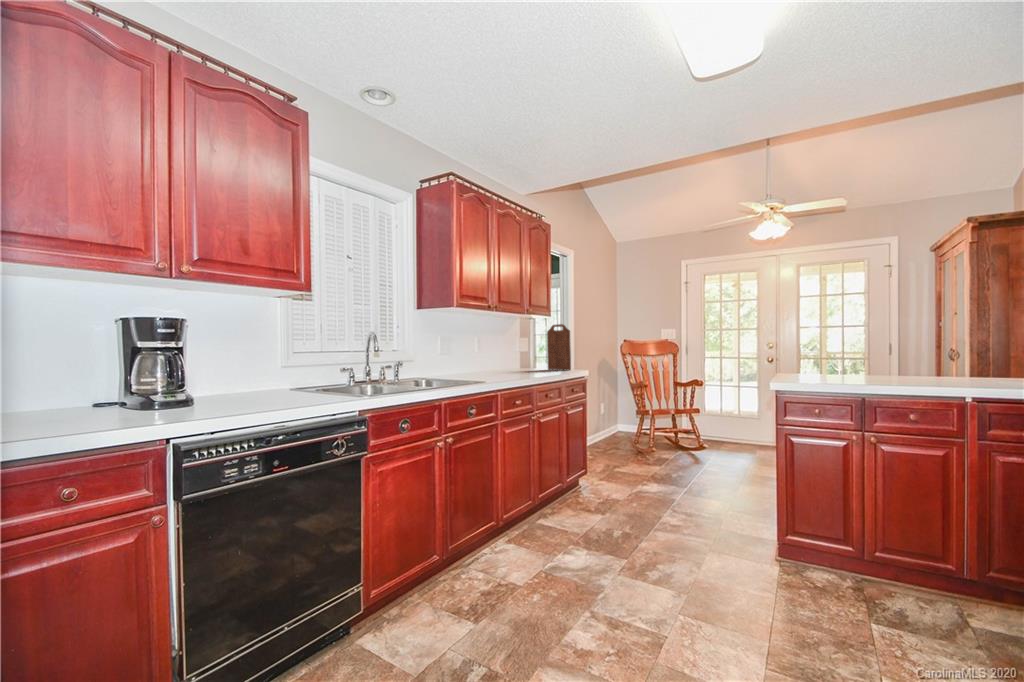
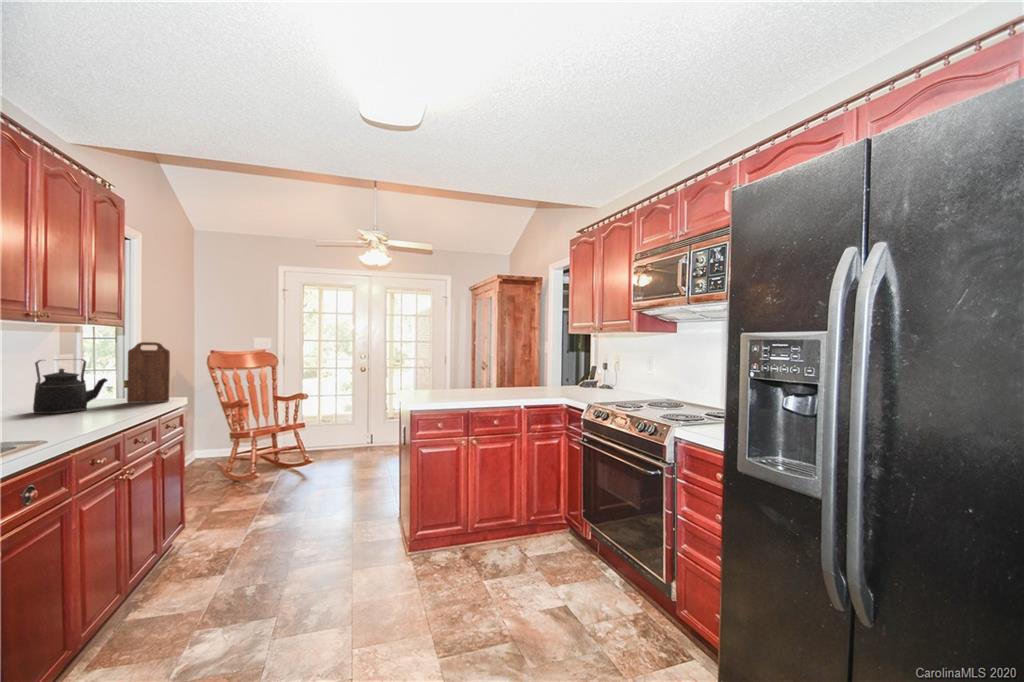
kettle: none [498,336,535,372] -> present [33,359,108,414]

